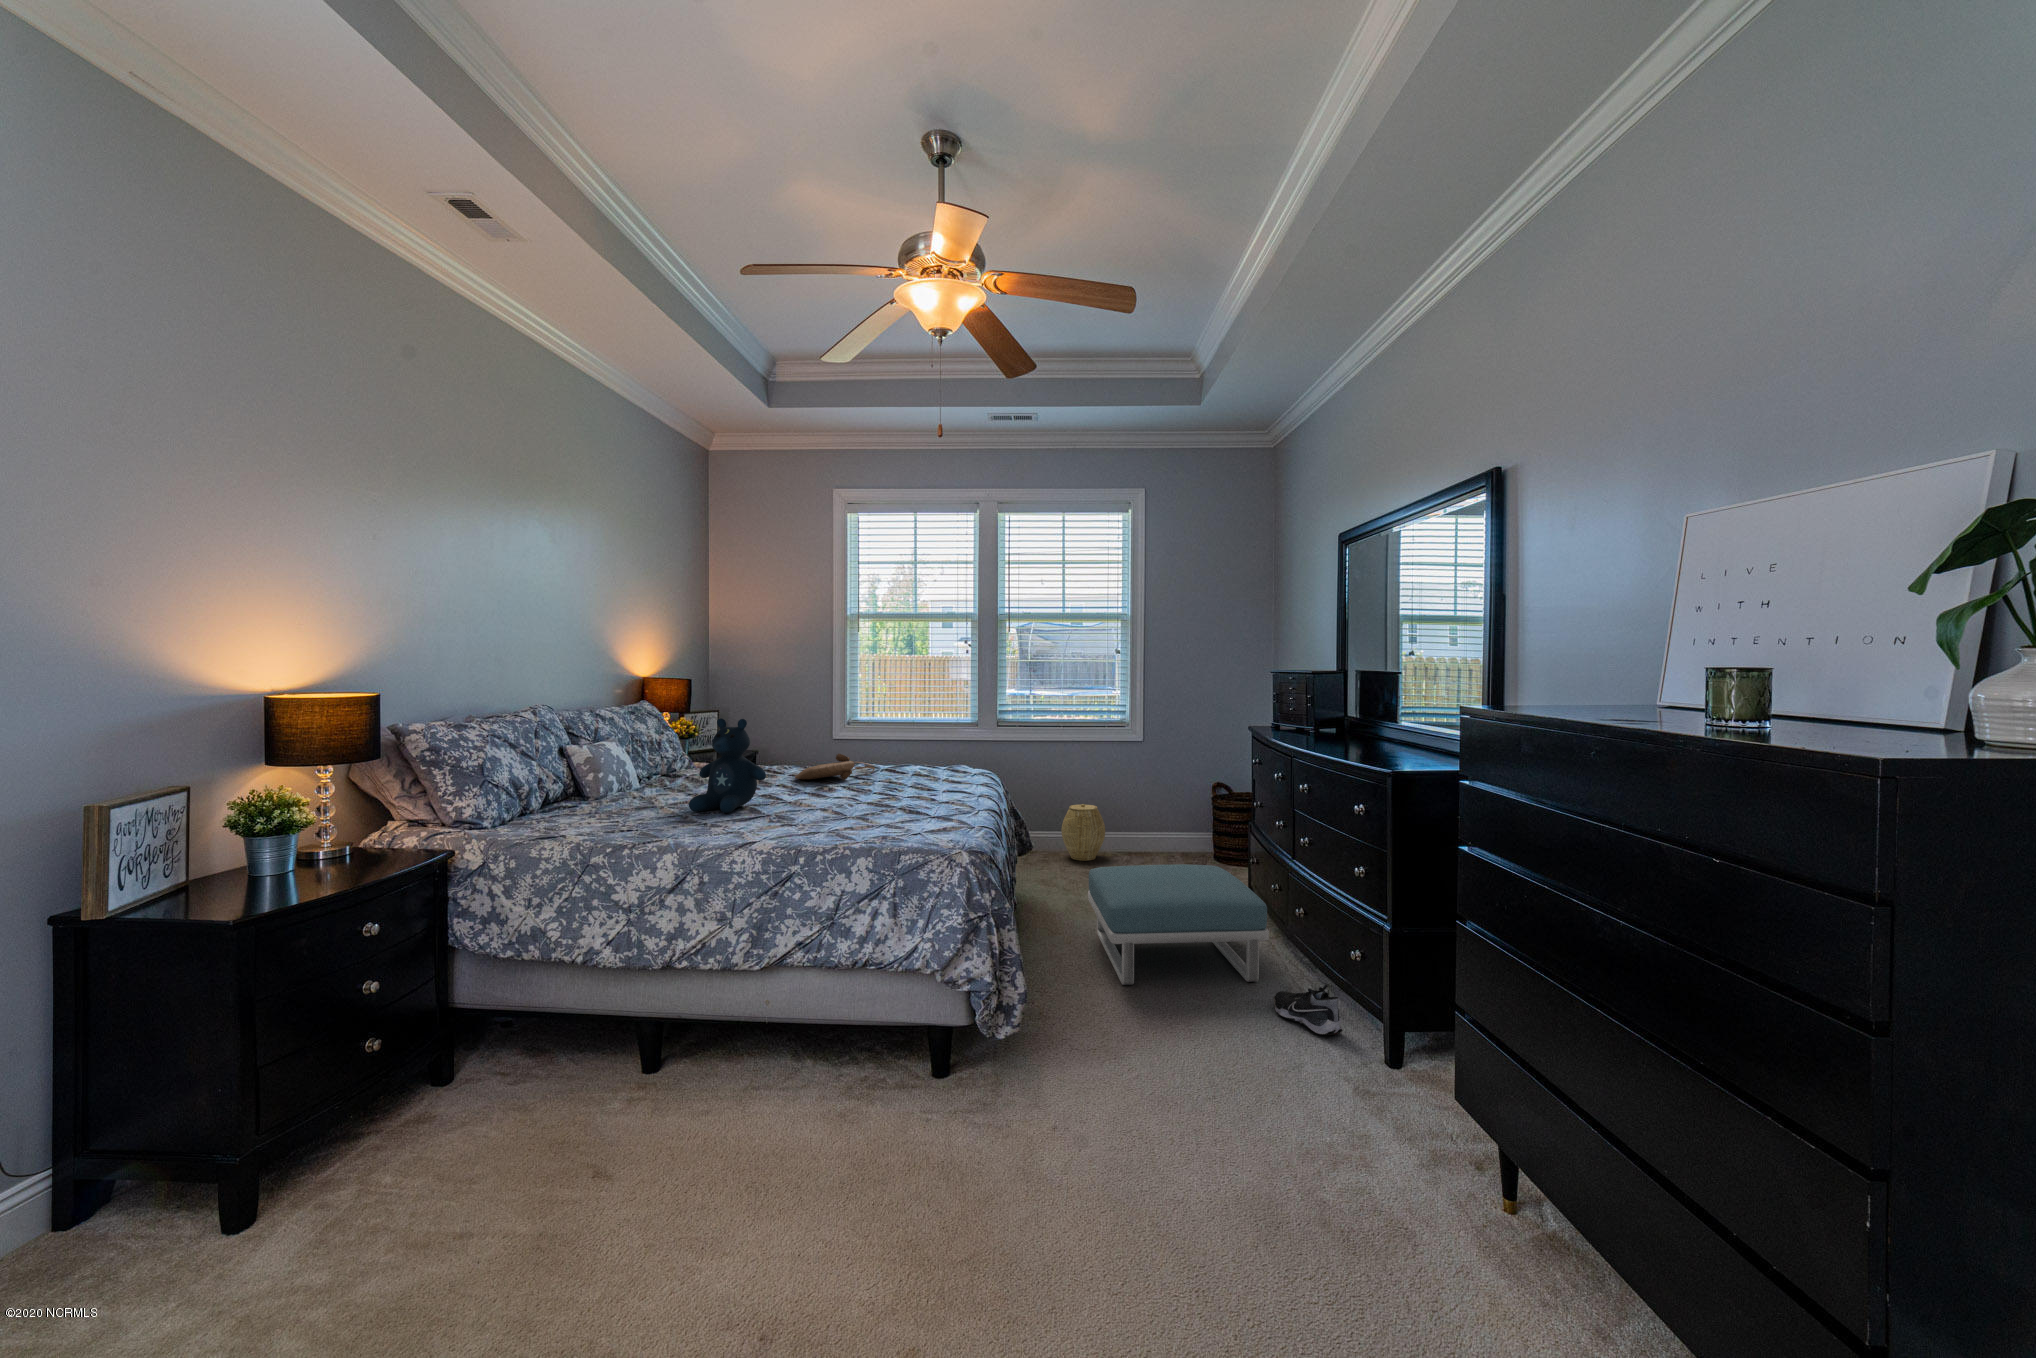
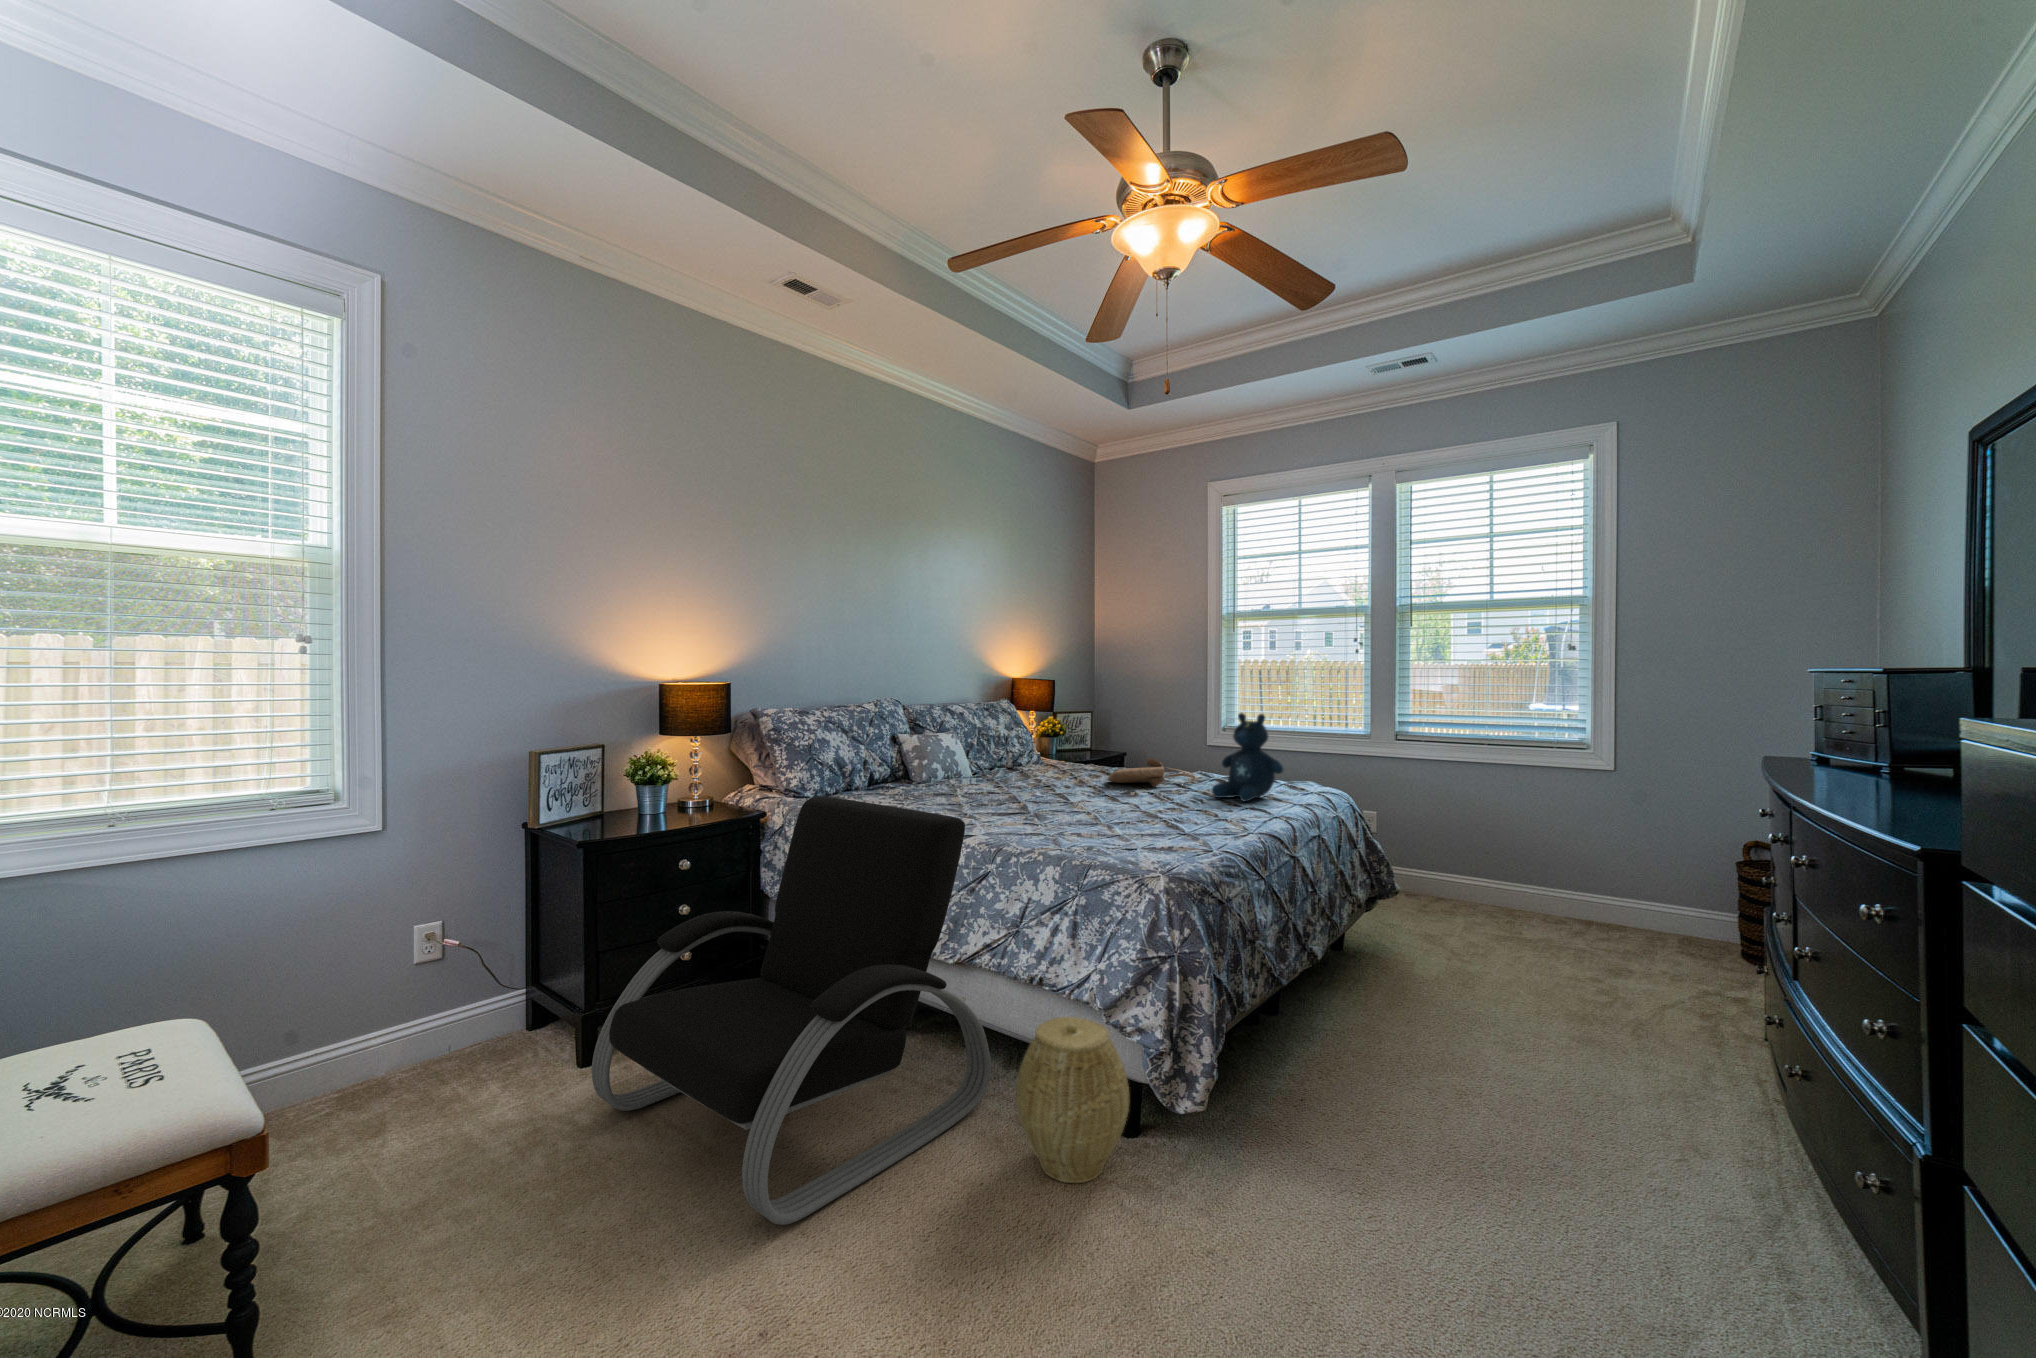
stuffed bear: present [689,718,766,813] -> present [1211,713,1283,802]
woven basket: present [1061,804,1105,861] -> present [1016,1017,1130,1183]
armchair: none [342,821,817,1249] -> present [592,796,991,1225]
footstool: present [1088,864,1269,985] -> none [1419,932,1703,1157]
shoe: present [1274,985,1343,1035] -> none [1678,1185,1801,1295]

